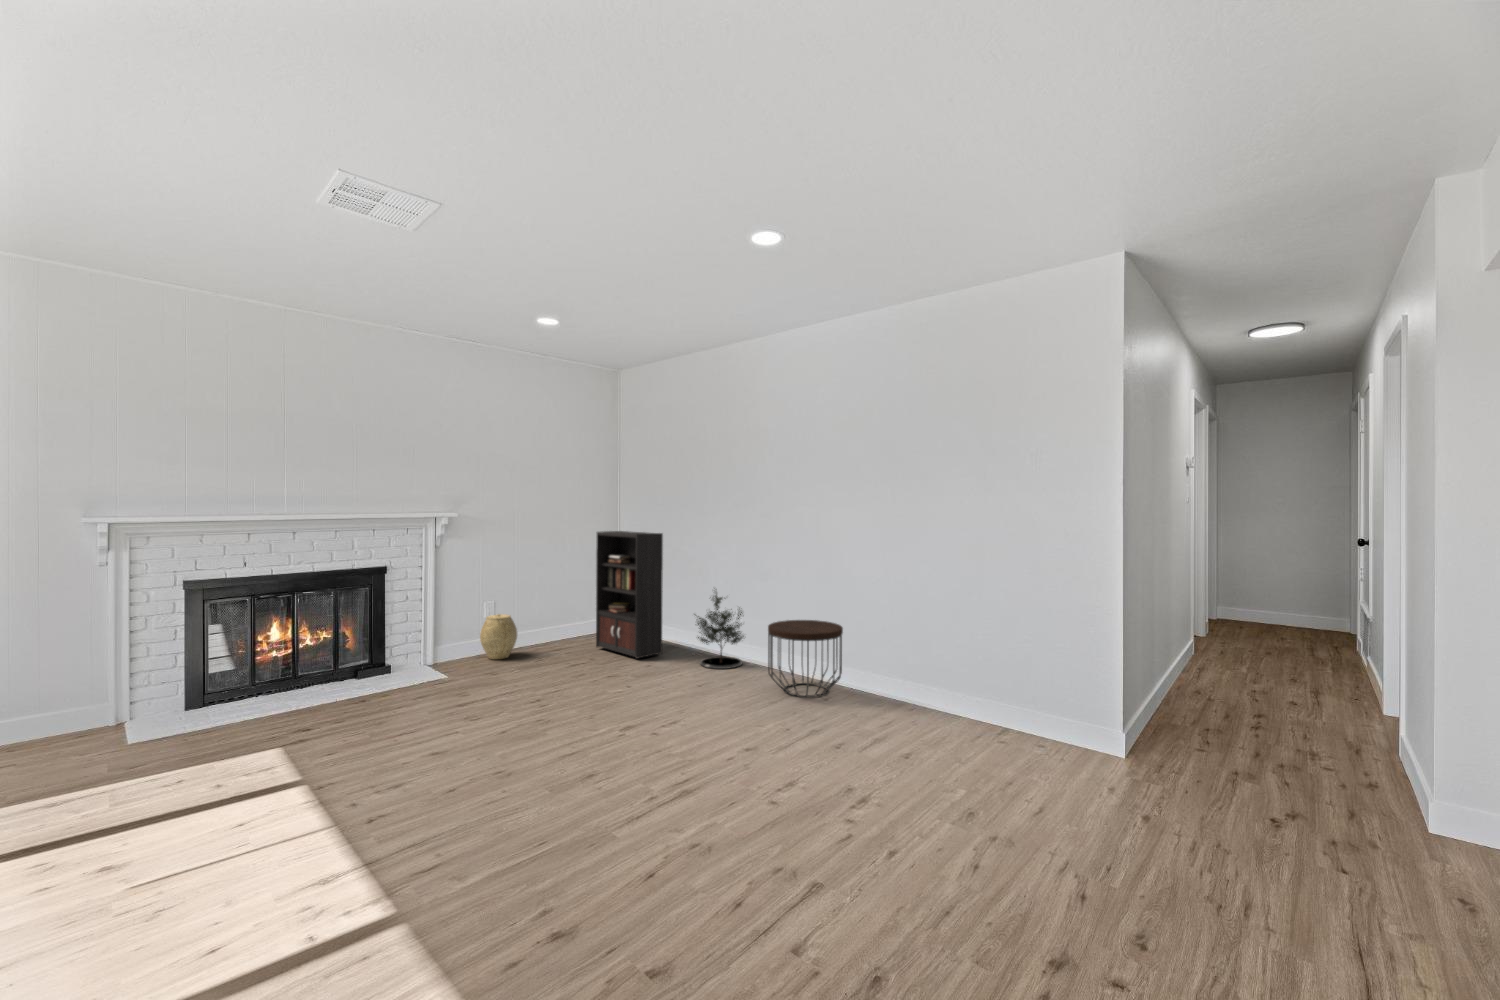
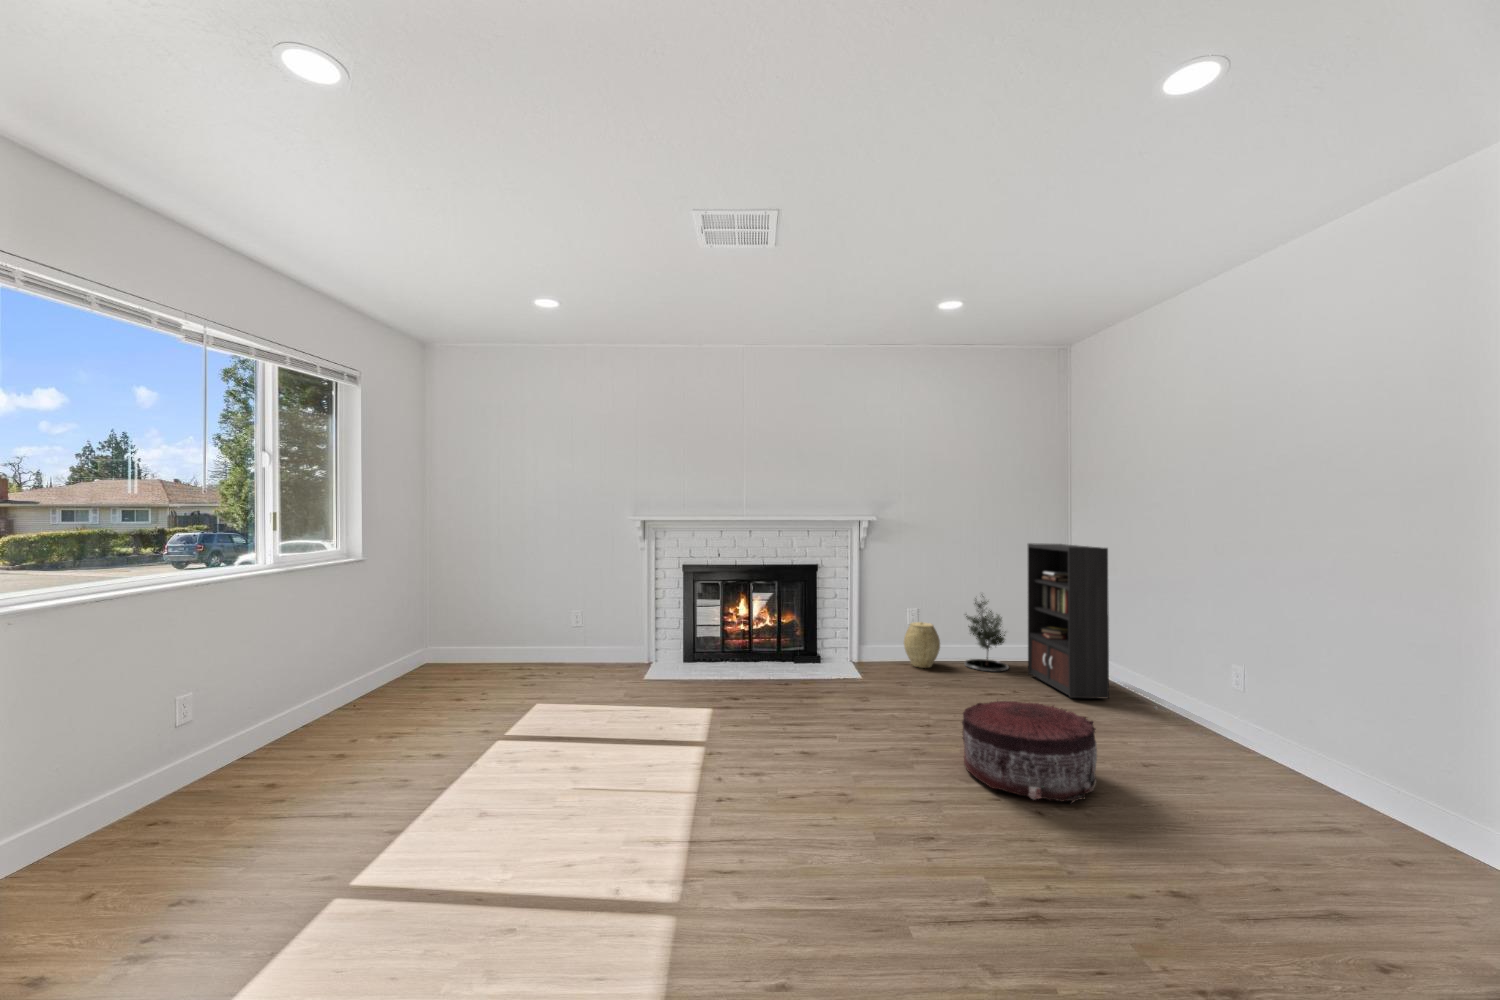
potted tree: present [694,592,744,669] -> present [964,596,1008,672]
side table: present [768,620,843,697] -> none [1262,690,1439,834]
pouf: none [585,660,683,733] -> present [962,701,1097,803]

